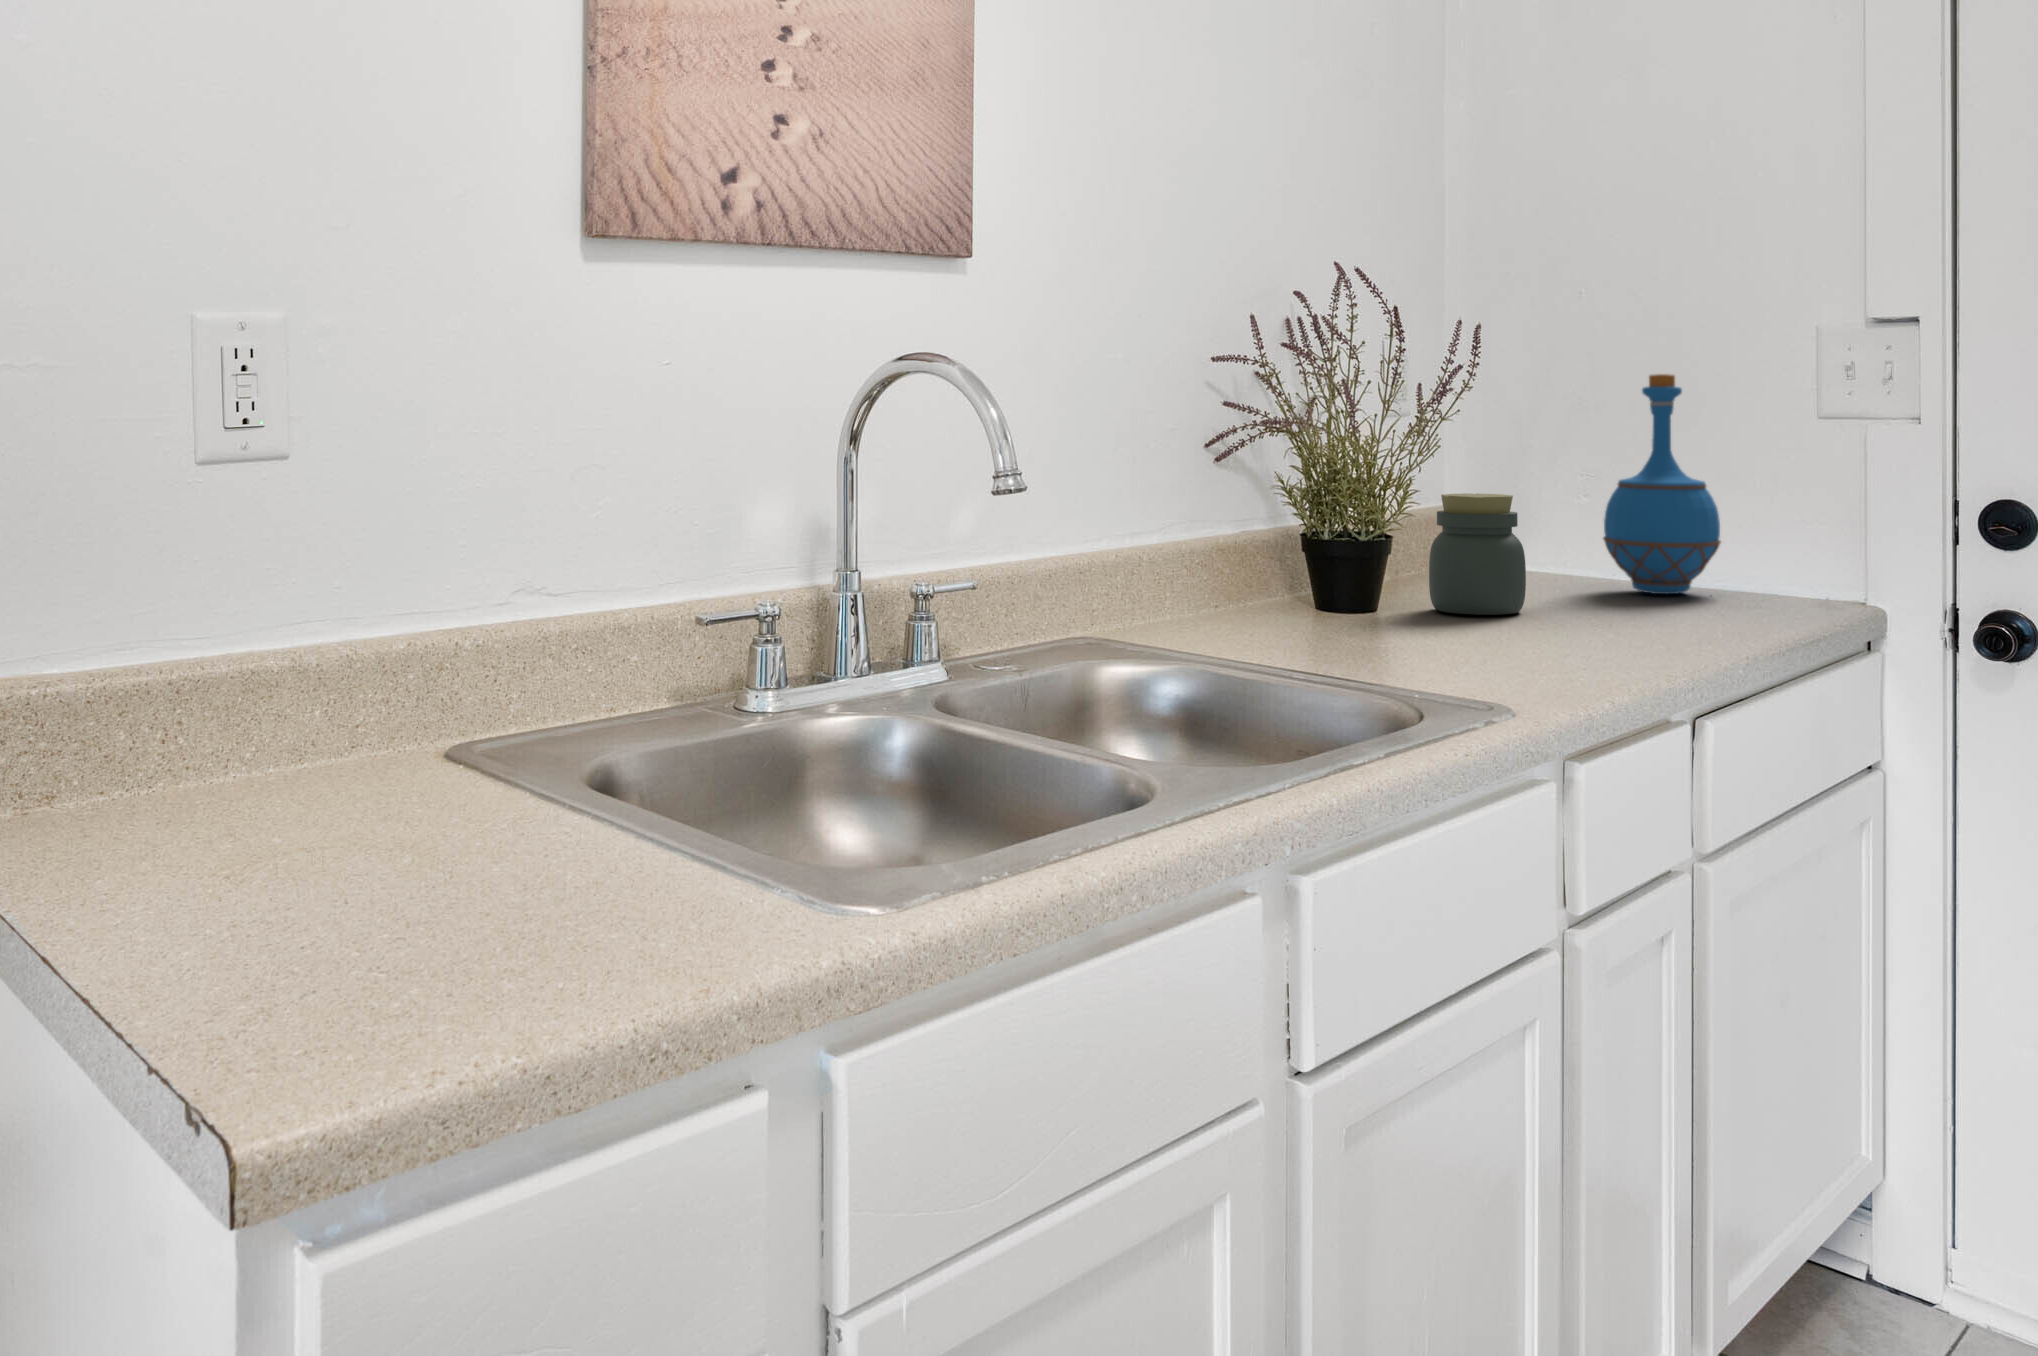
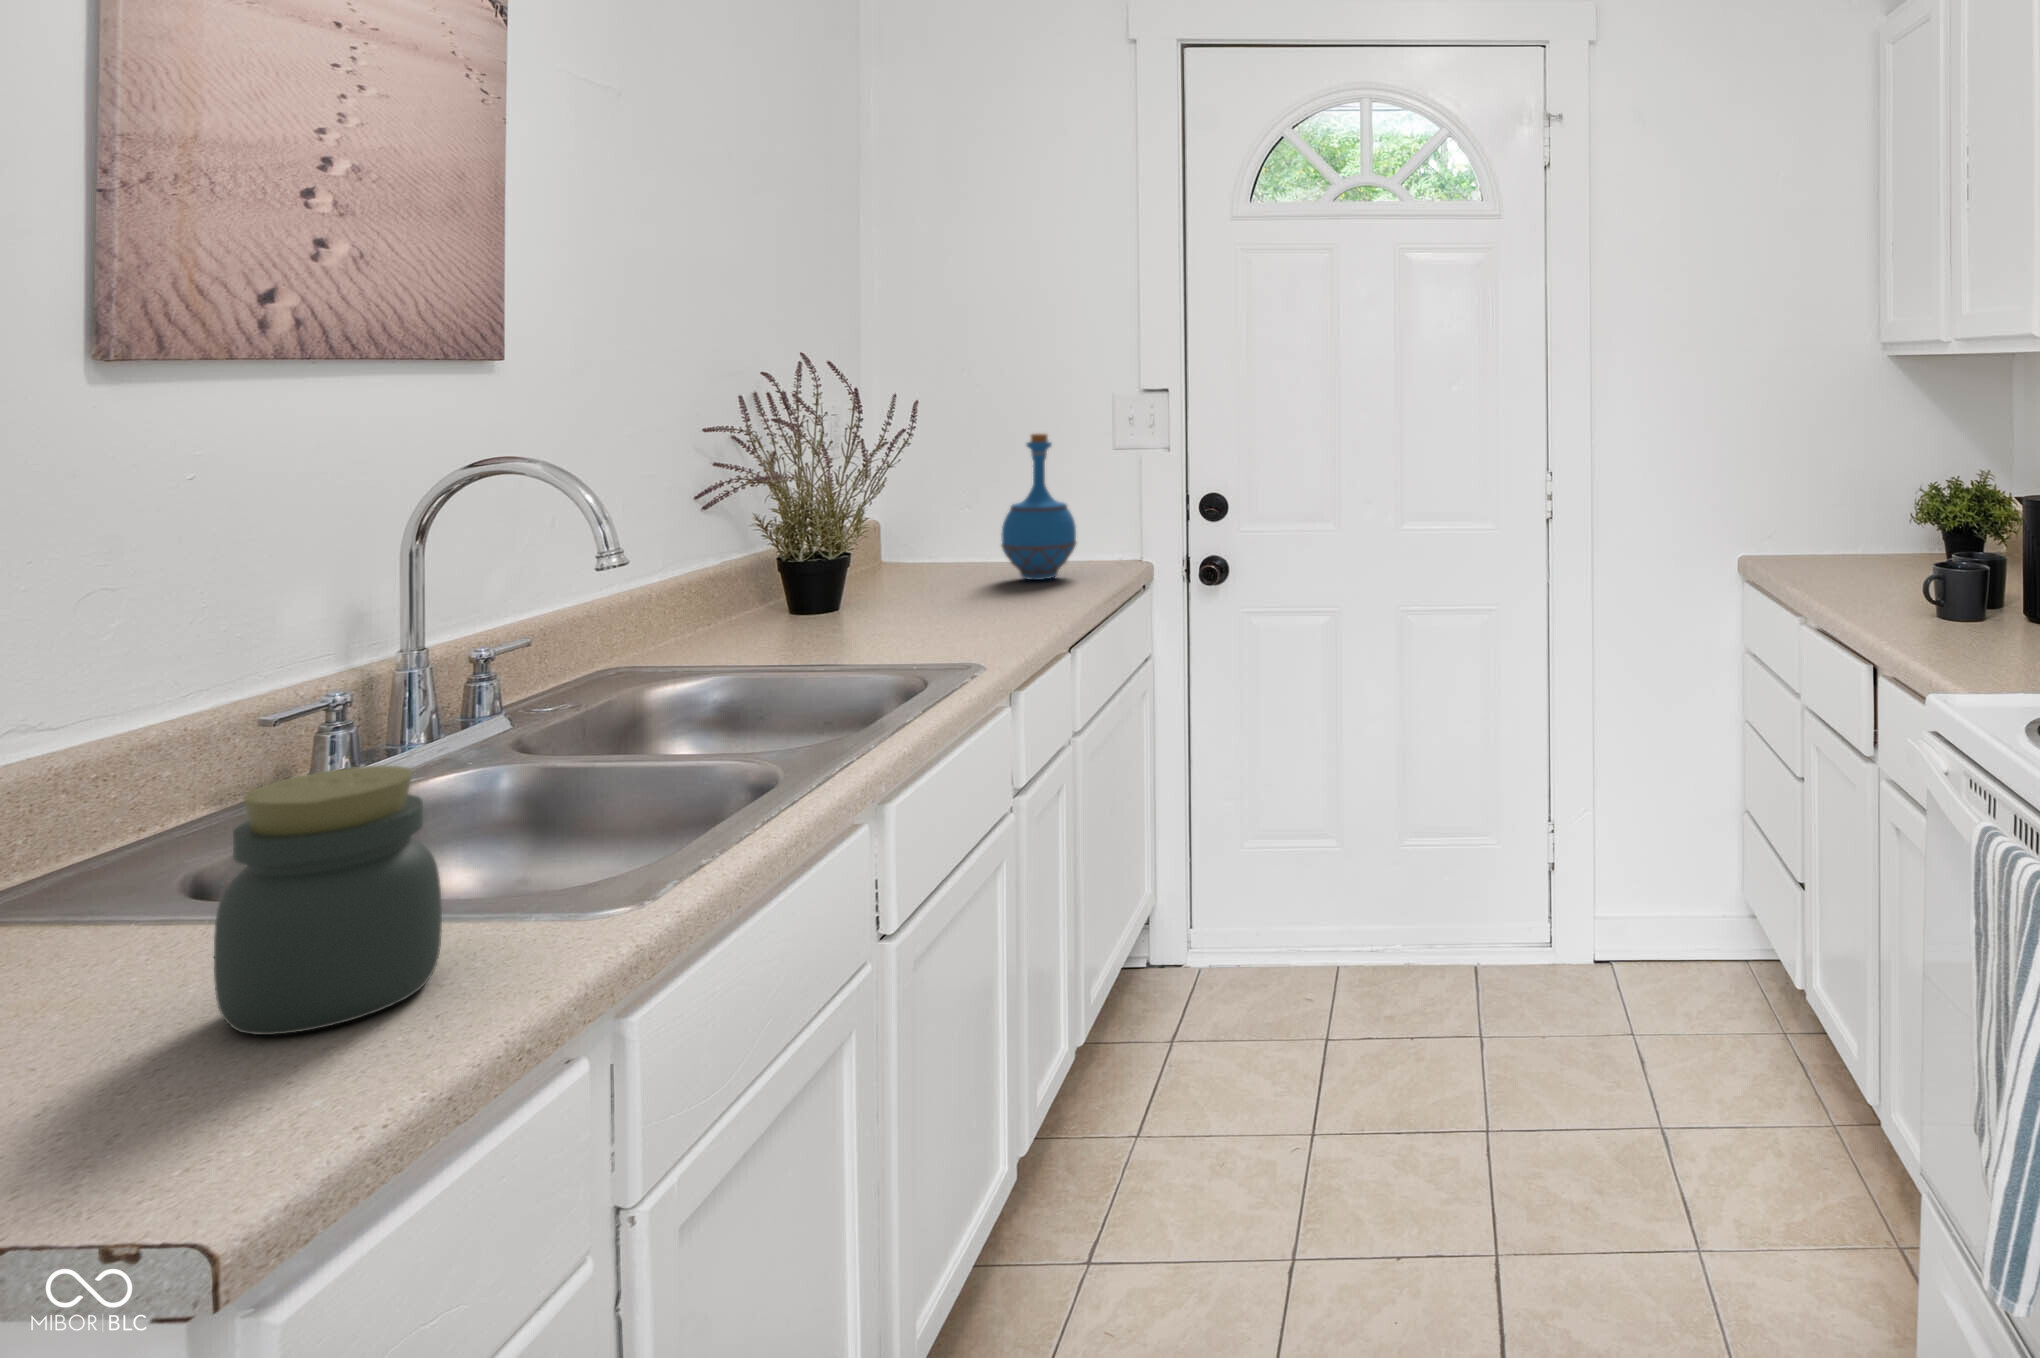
jar: present [1429,494,1526,615] -> present [214,766,442,1035]

